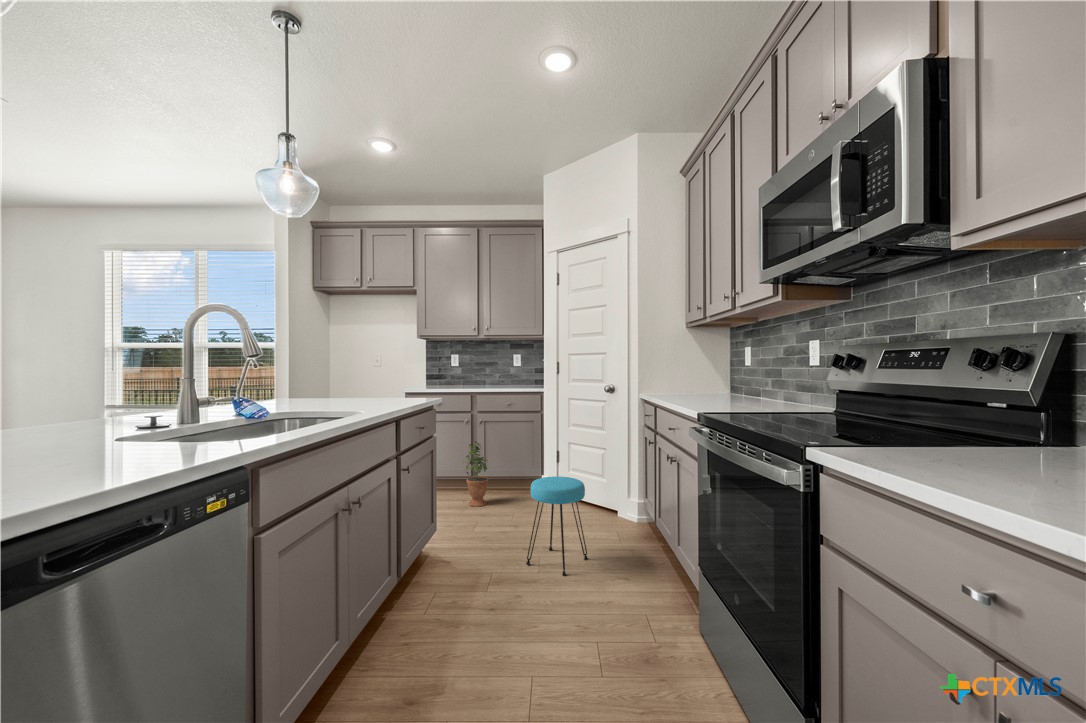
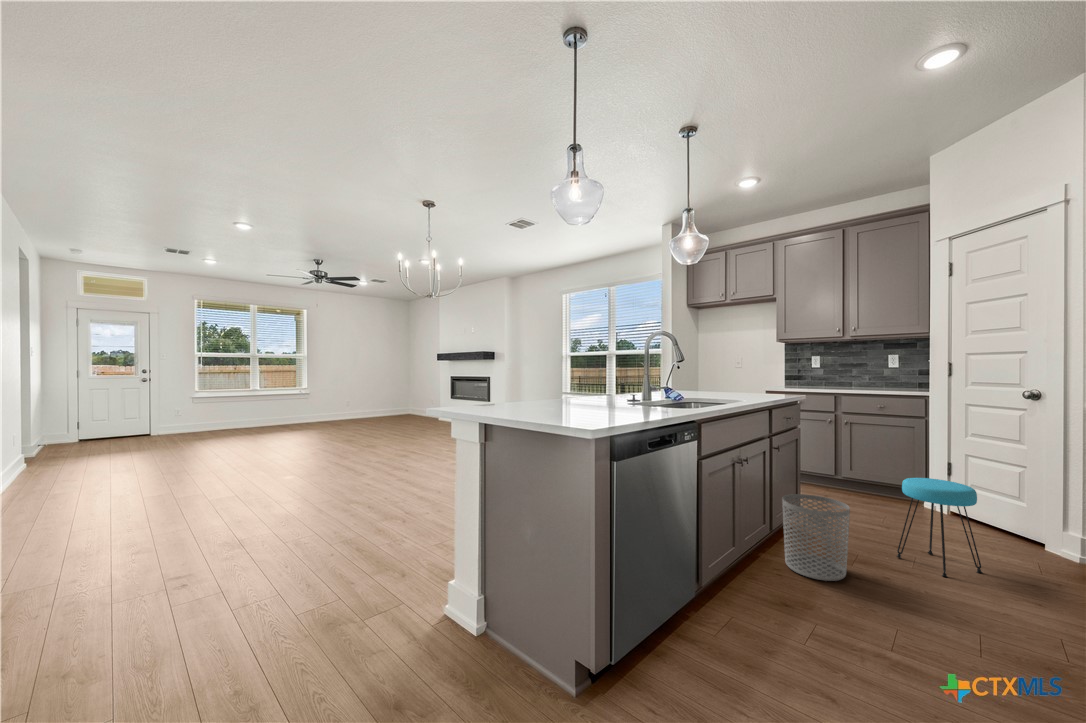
potted plant: present [463,441,489,507] -> none [825,438,855,503]
waste bin: none [418,523,488,633] -> present [782,494,850,581]

